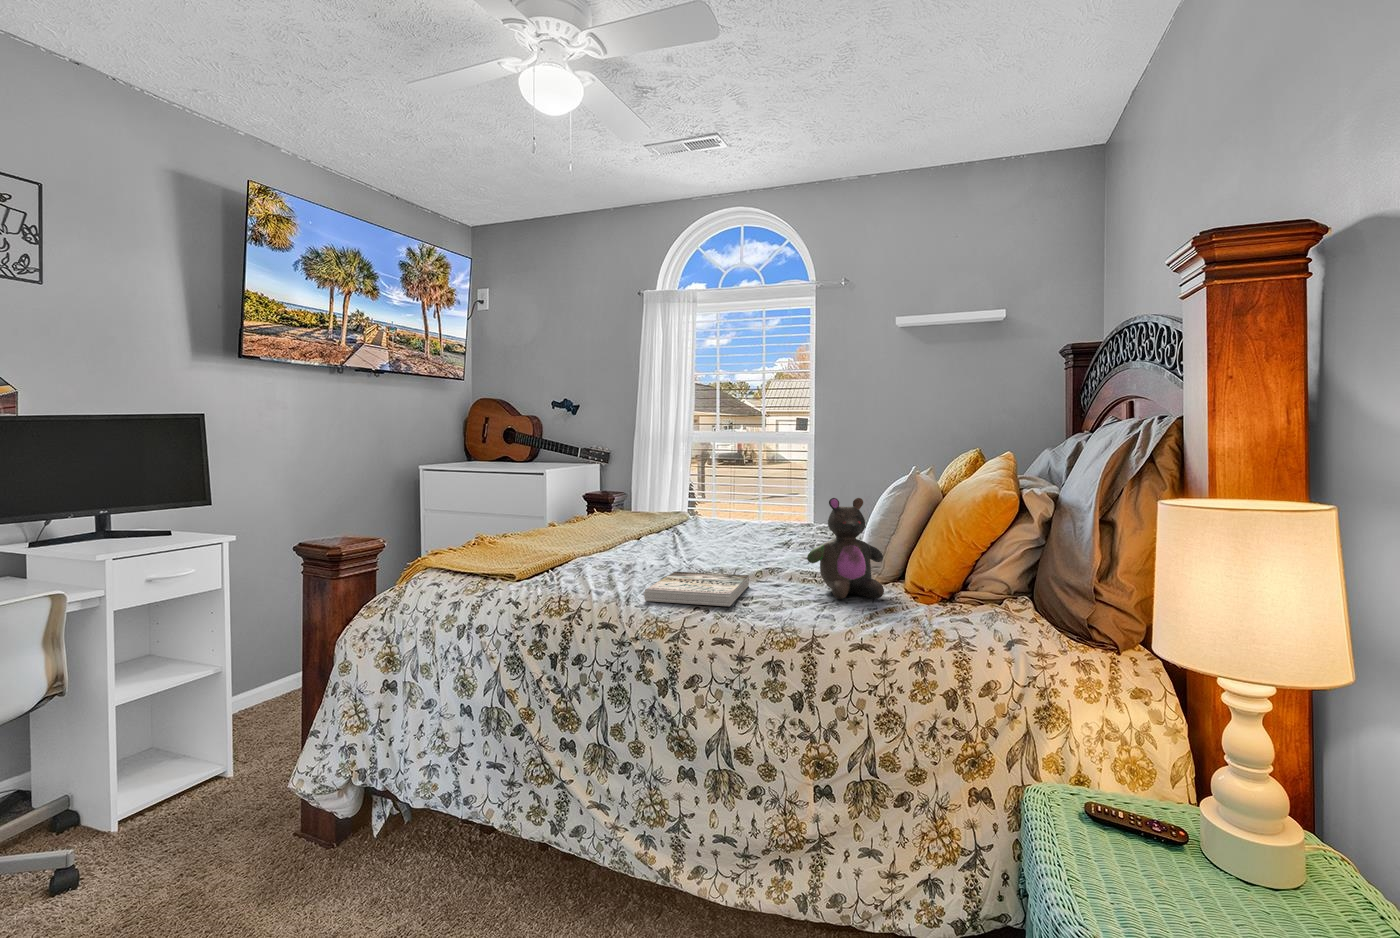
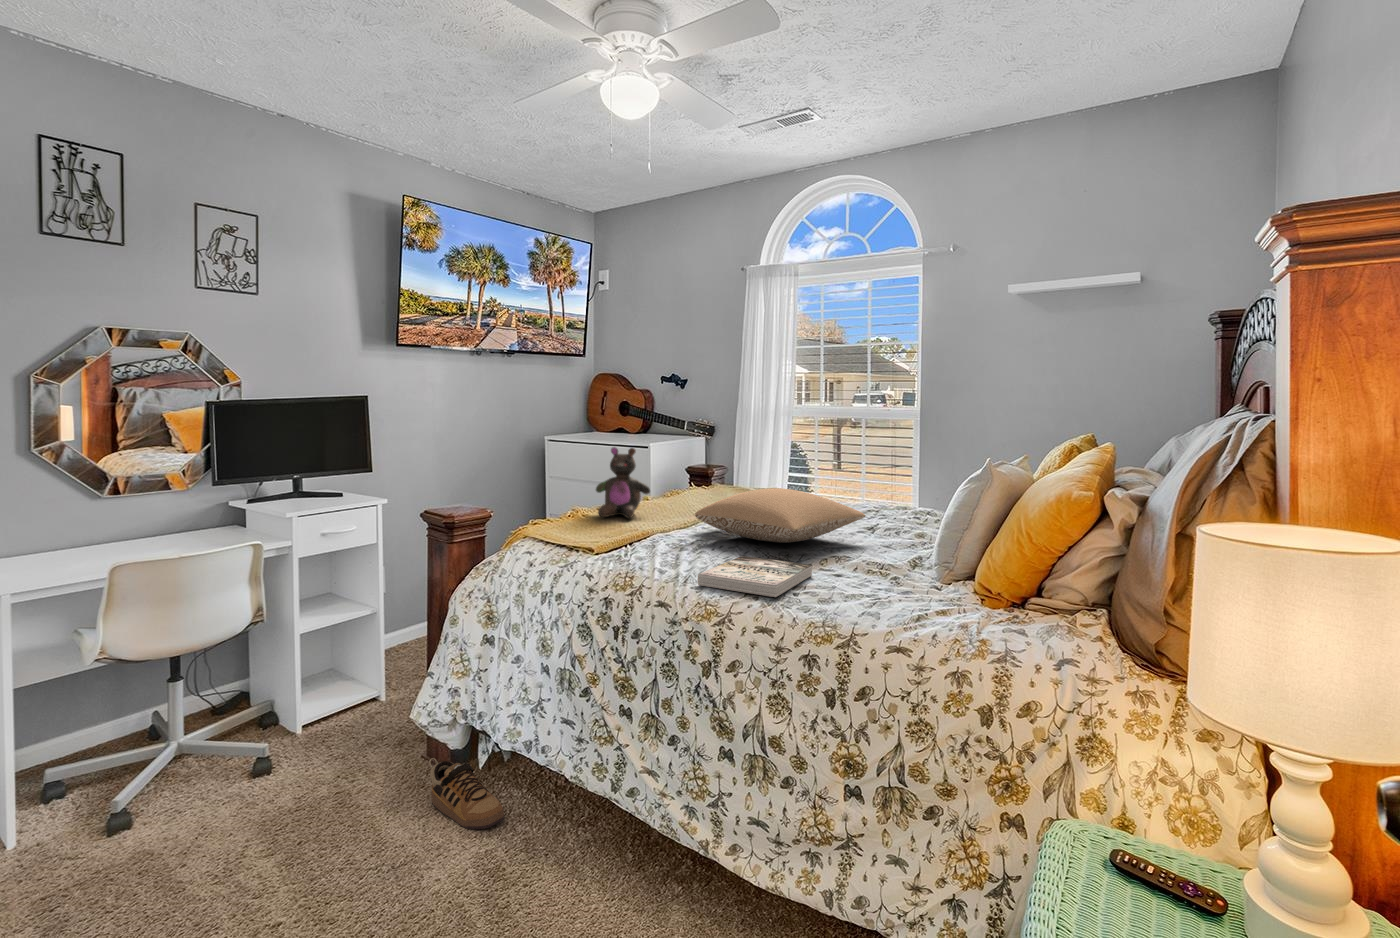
stuffed bear: present [807,498,884,599] -> present [596,447,650,518]
pillow: none [611,506,776,559] -> present [695,488,865,542]
shoe: none [314,832,416,907] -> present [429,758,504,829]

